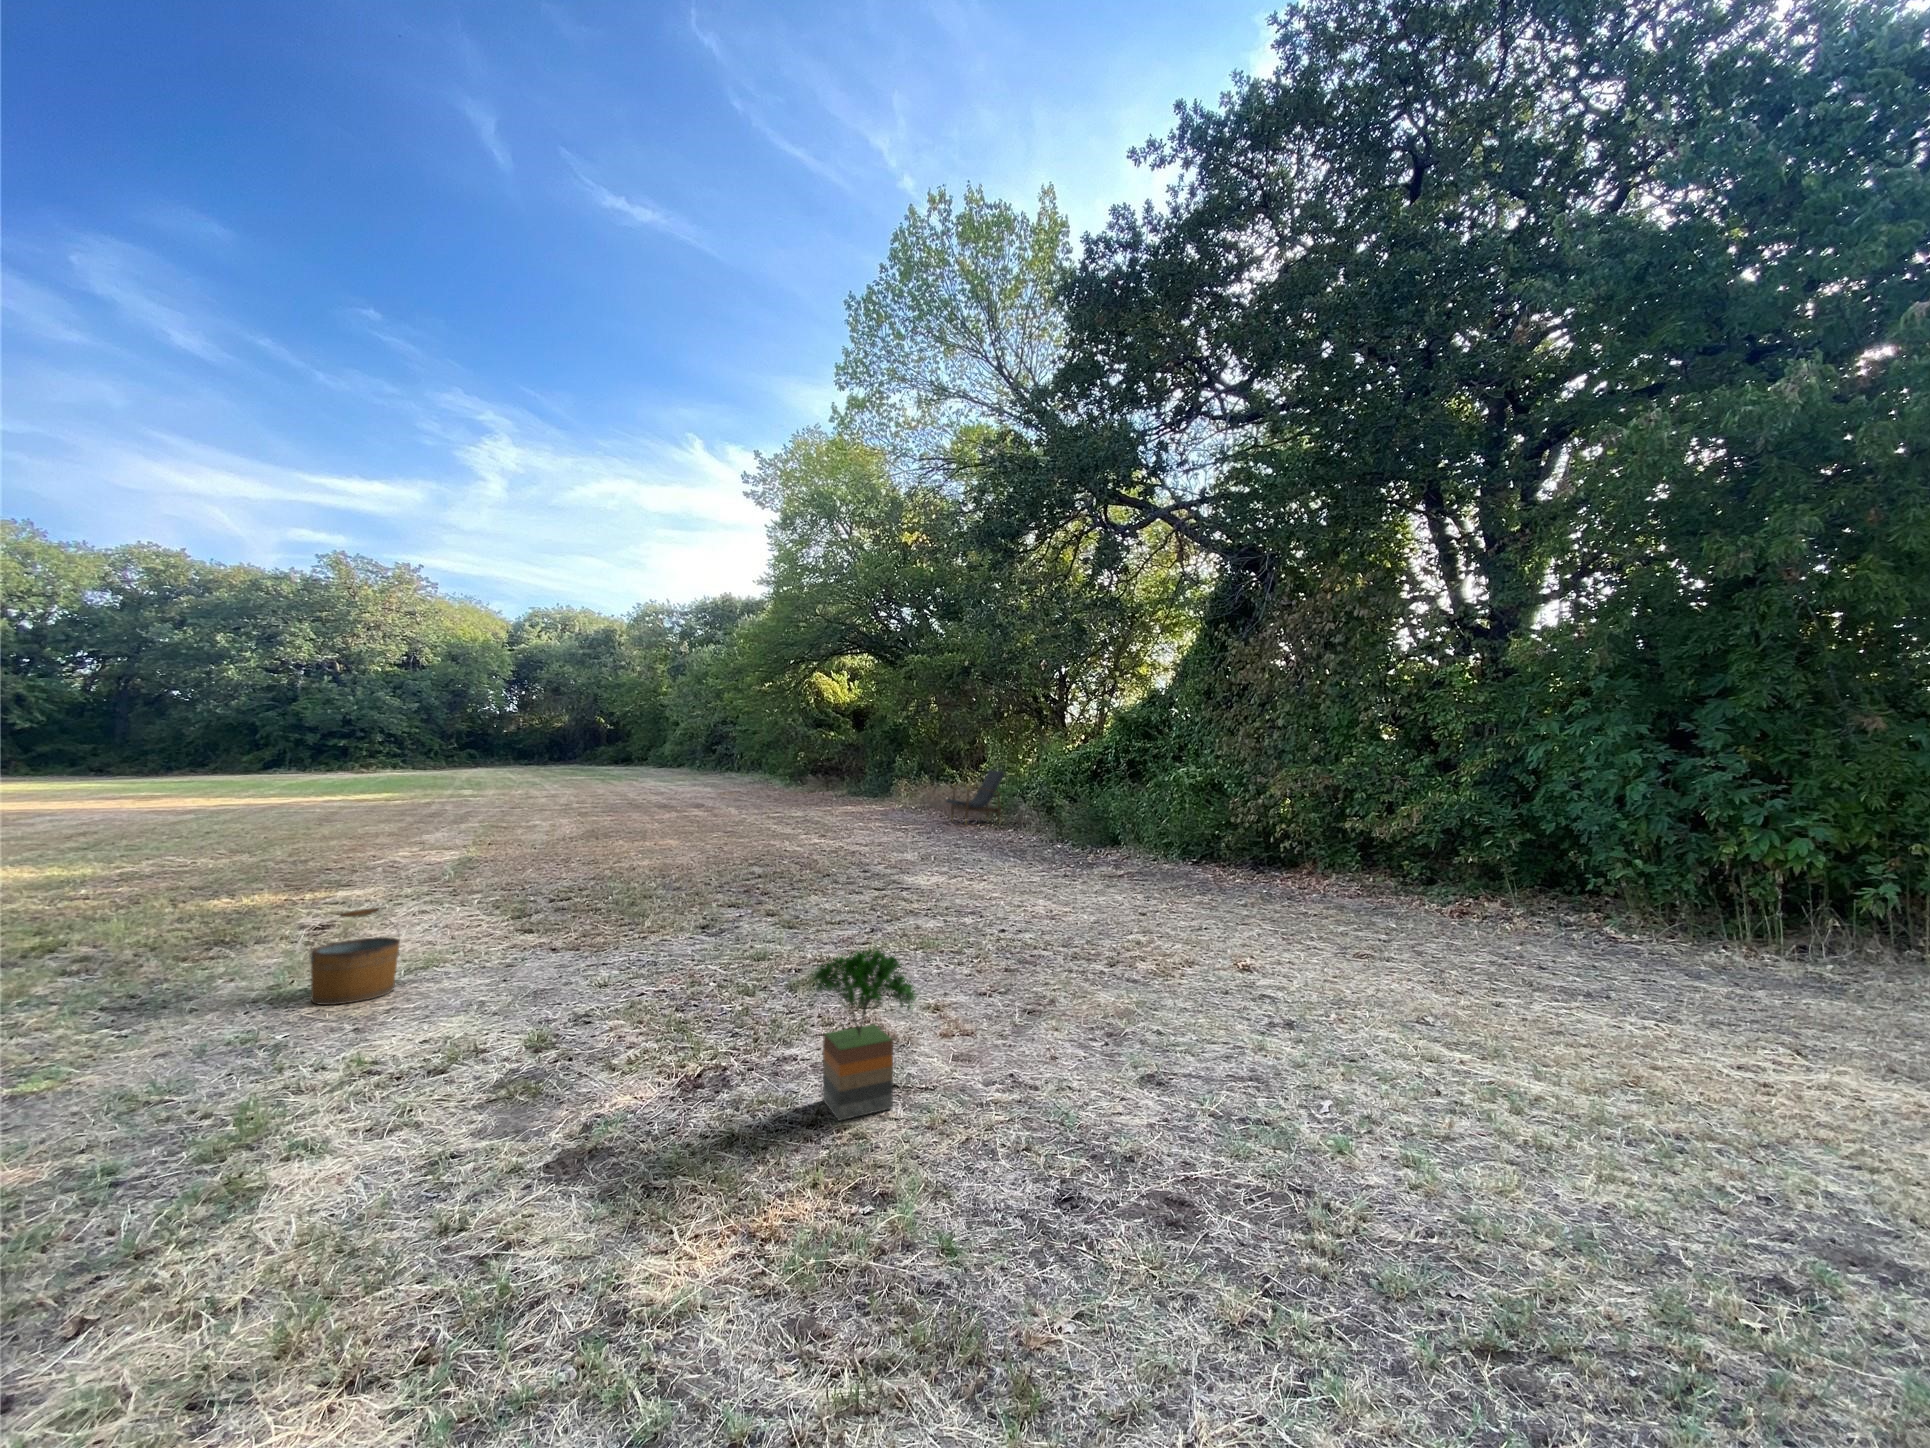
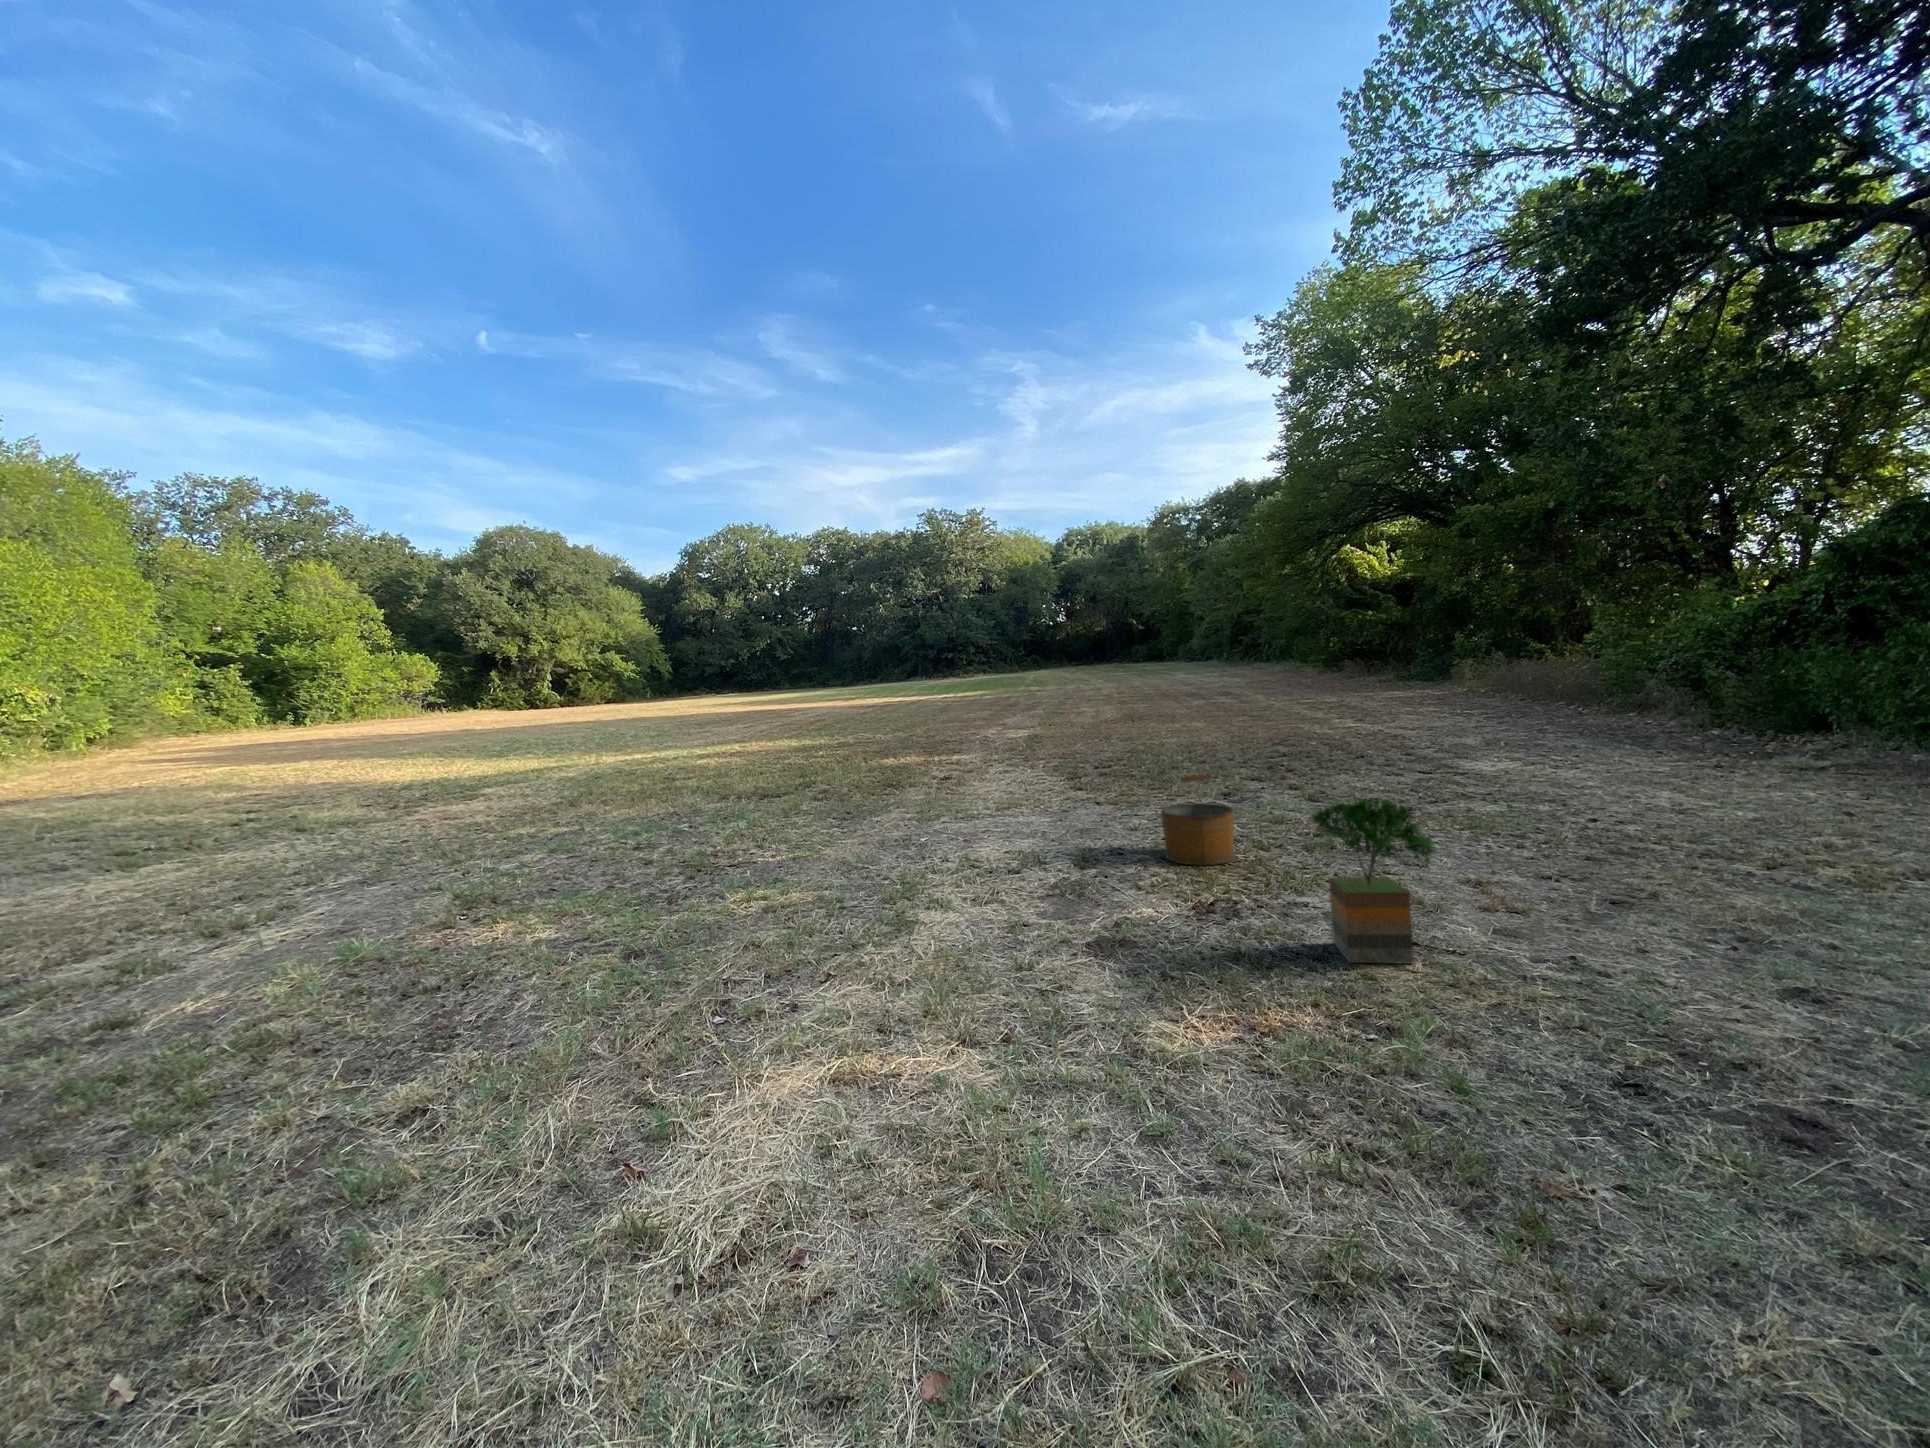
lounge chair: present [946,771,1004,824] -> none [1522,634,1616,704]
bucket: present [310,908,400,1005] -> present [1161,774,1234,866]

